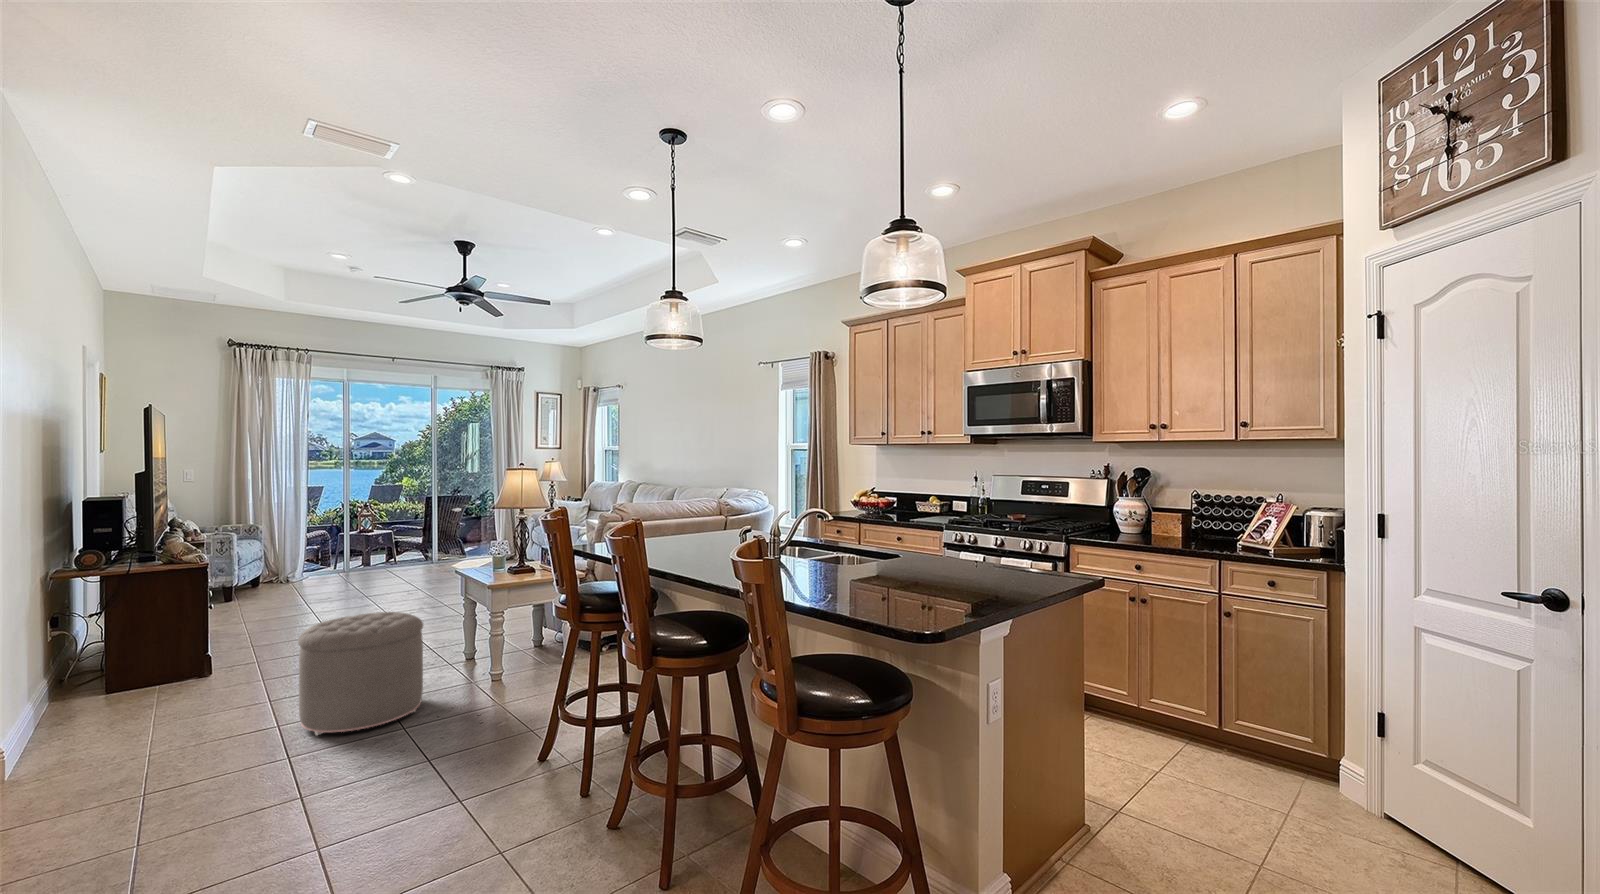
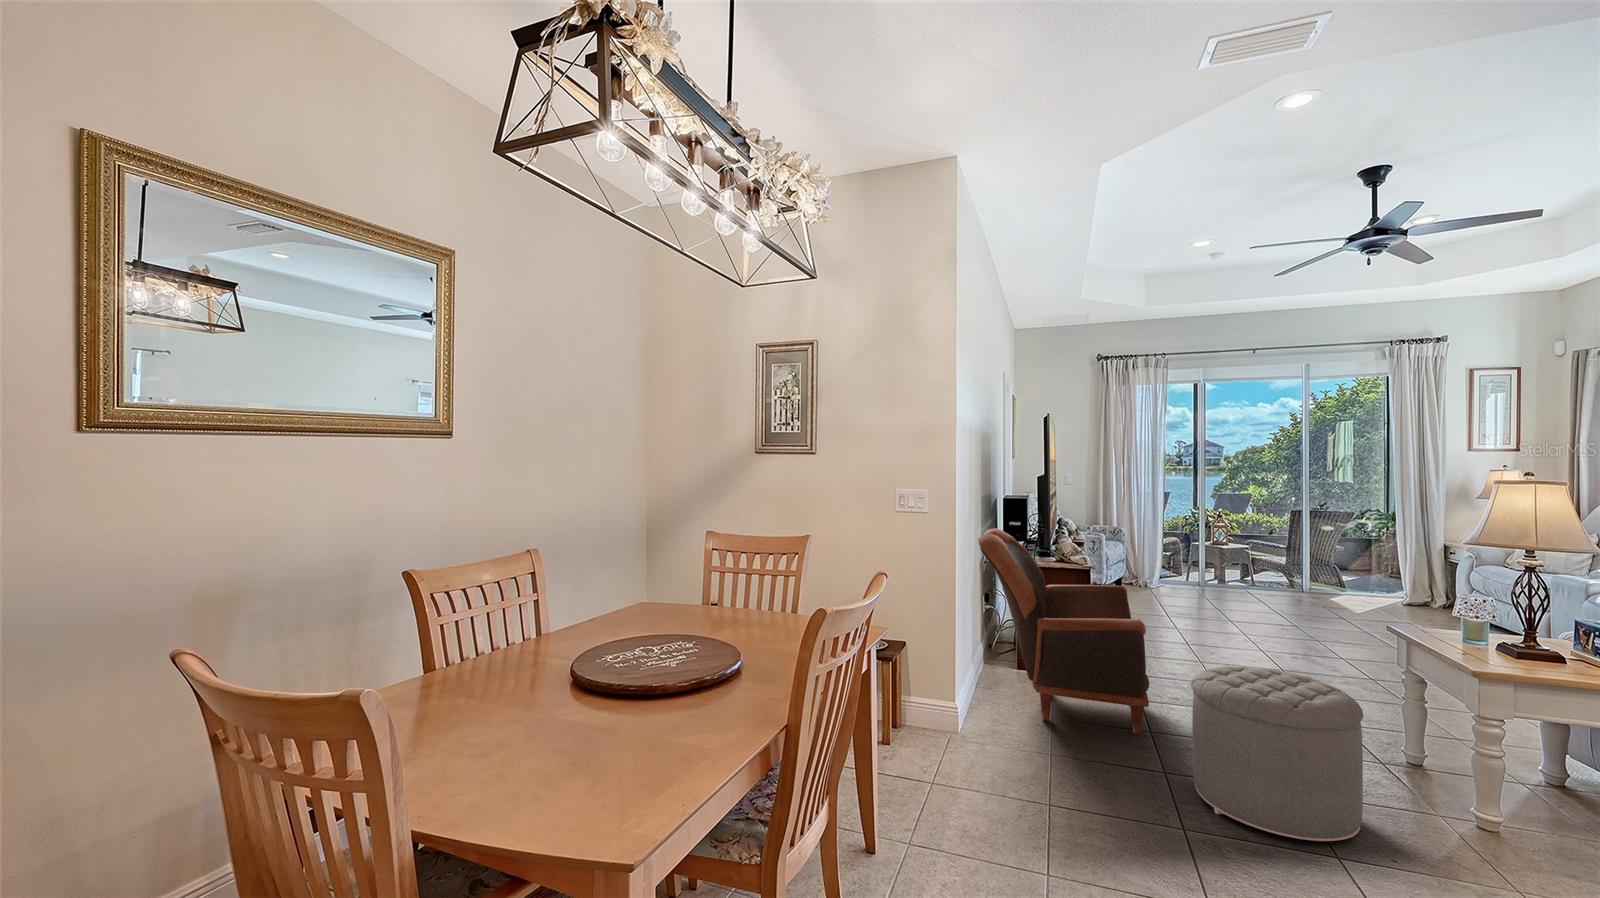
armchair: none [39,536,265,729] -> present [978,528,1149,734]

